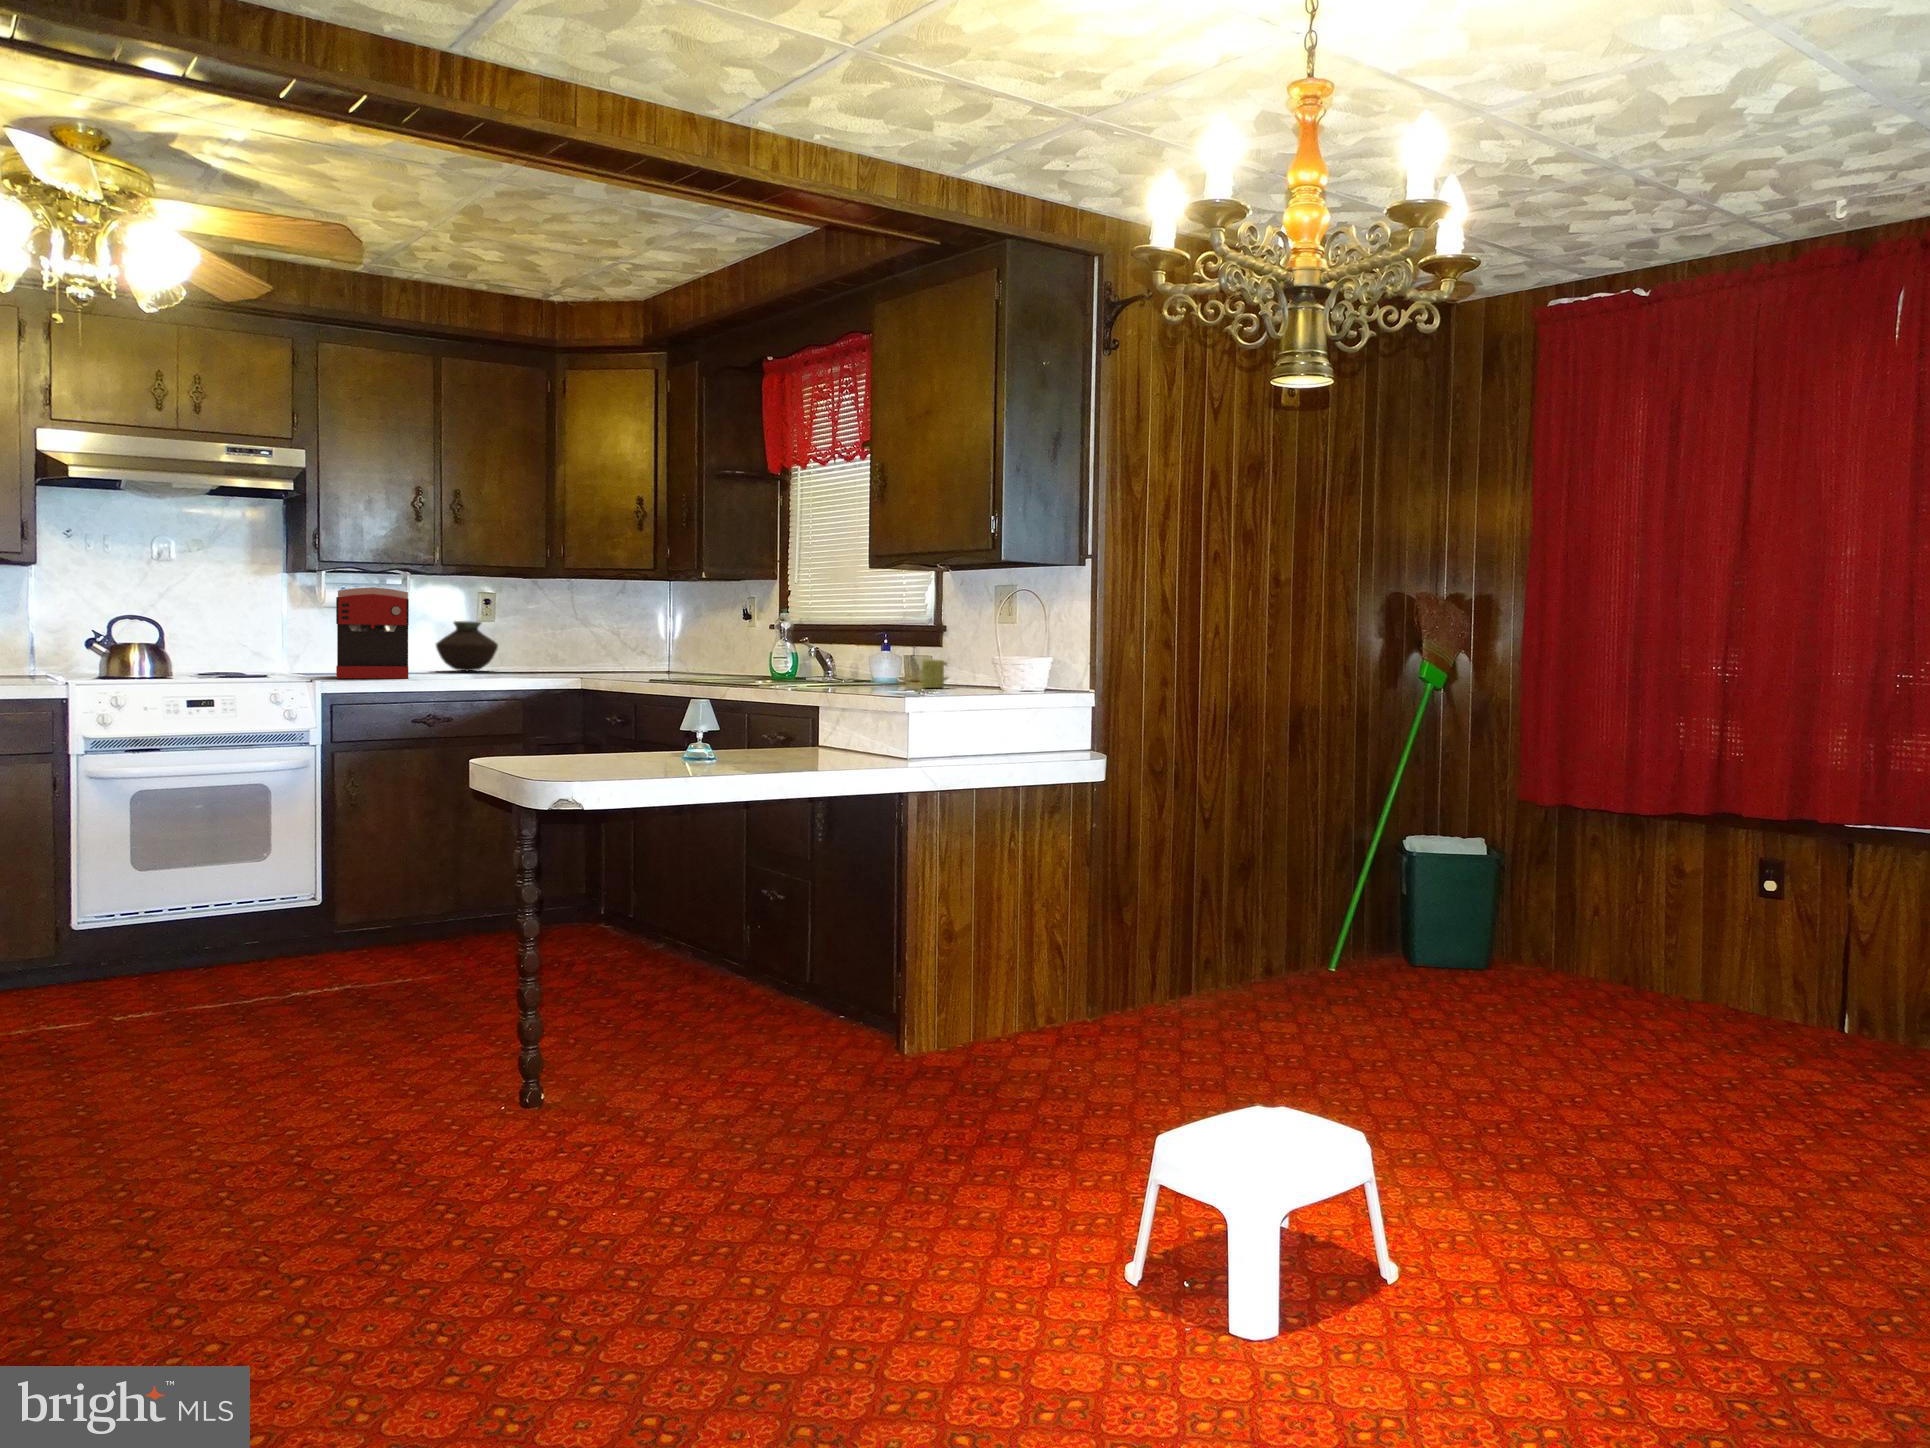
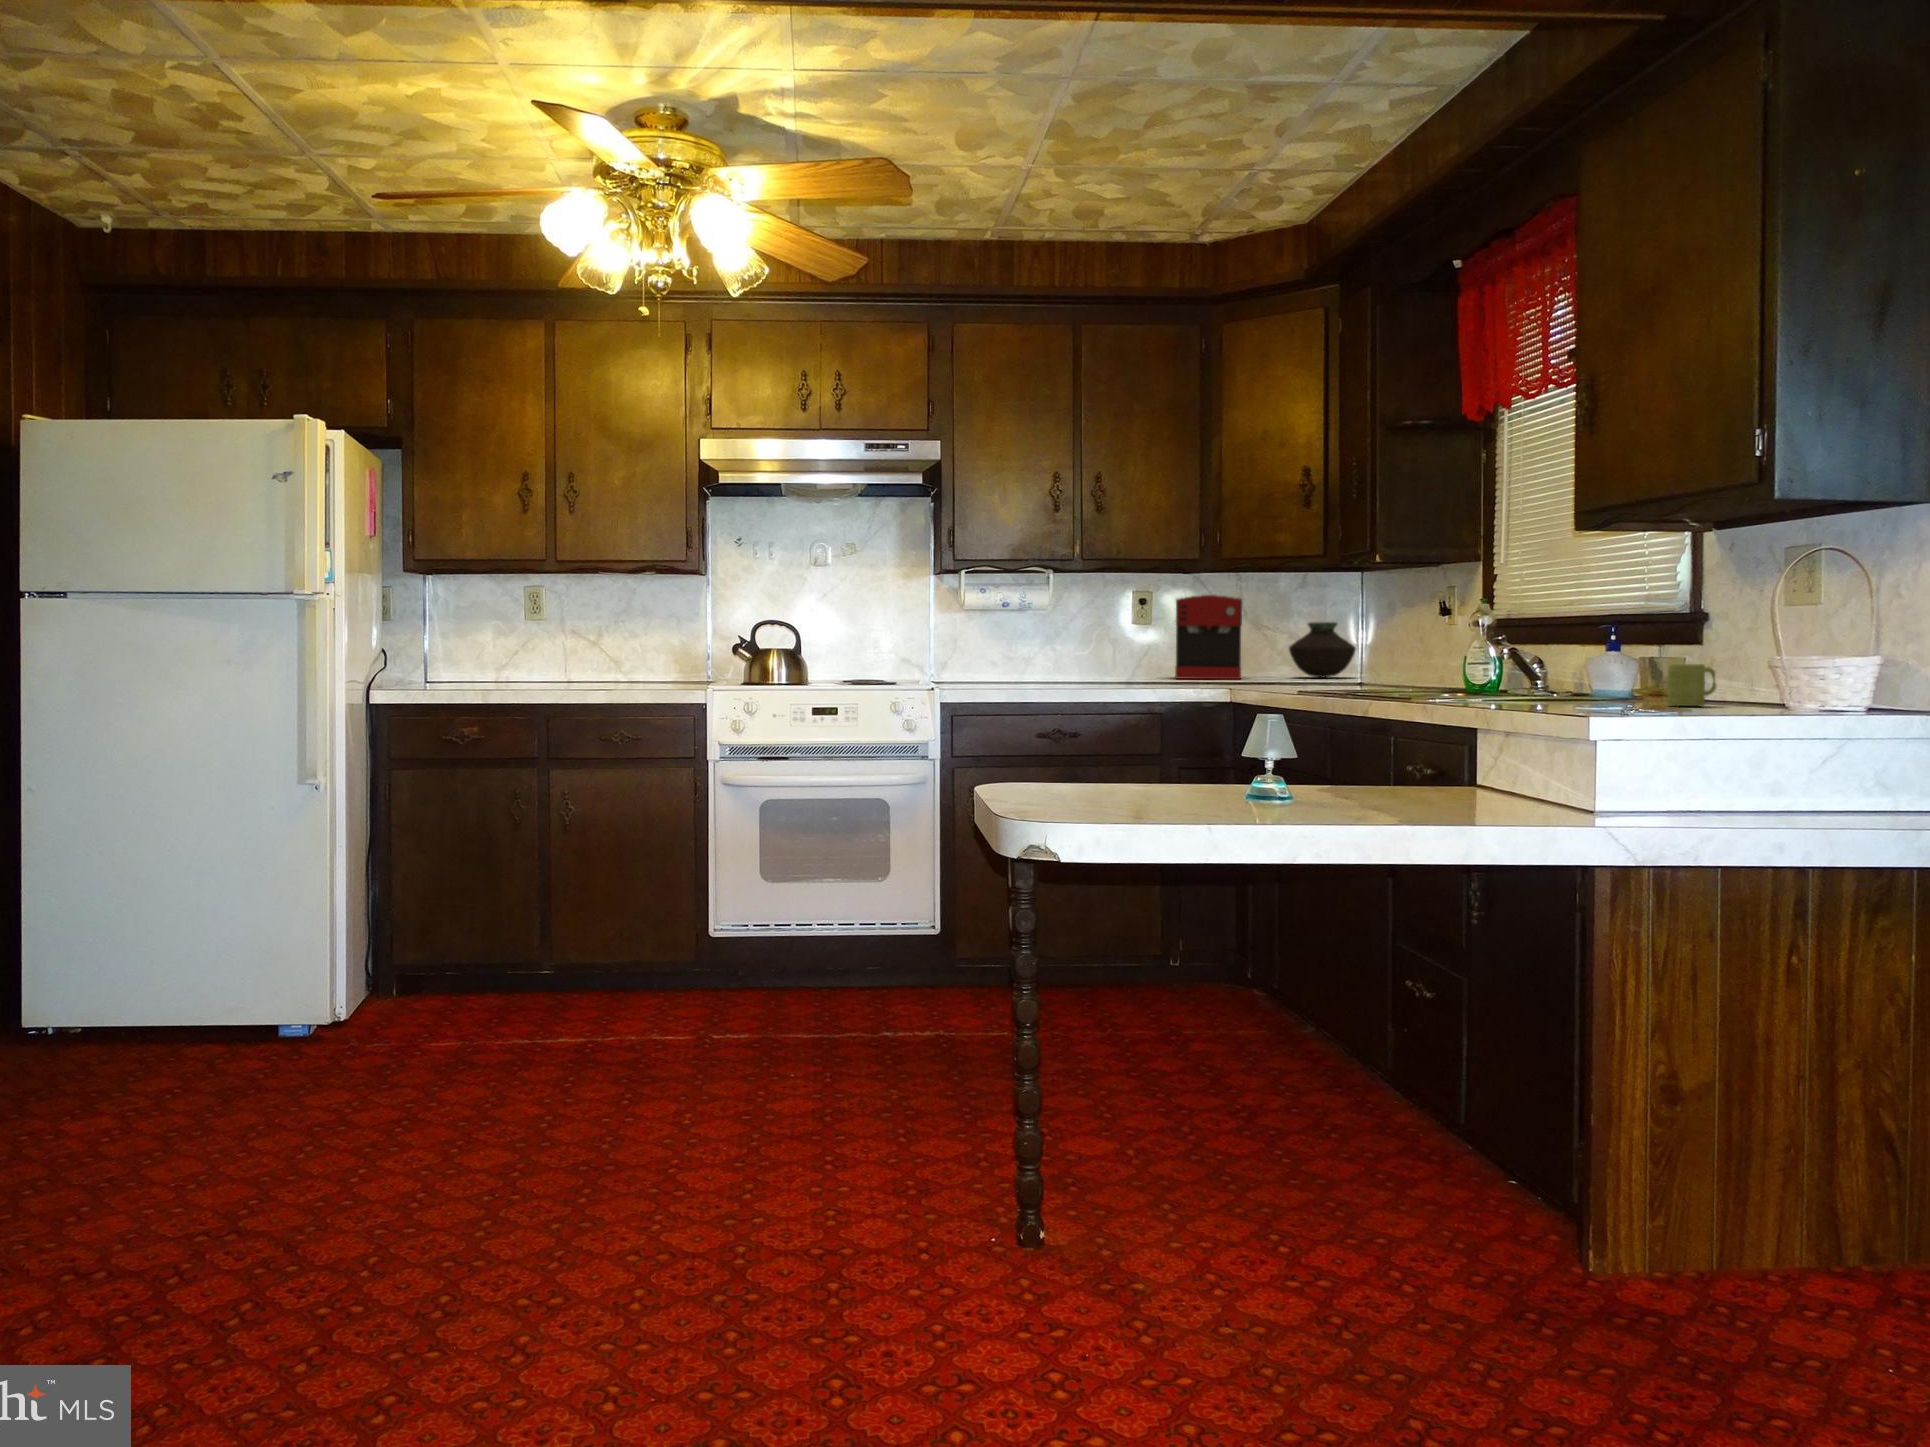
coffee maker: present [336,587,409,679] -> present [1175,595,1242,679]
vase: present [436,621,498,671] -> present [1289,622,1356,678]

